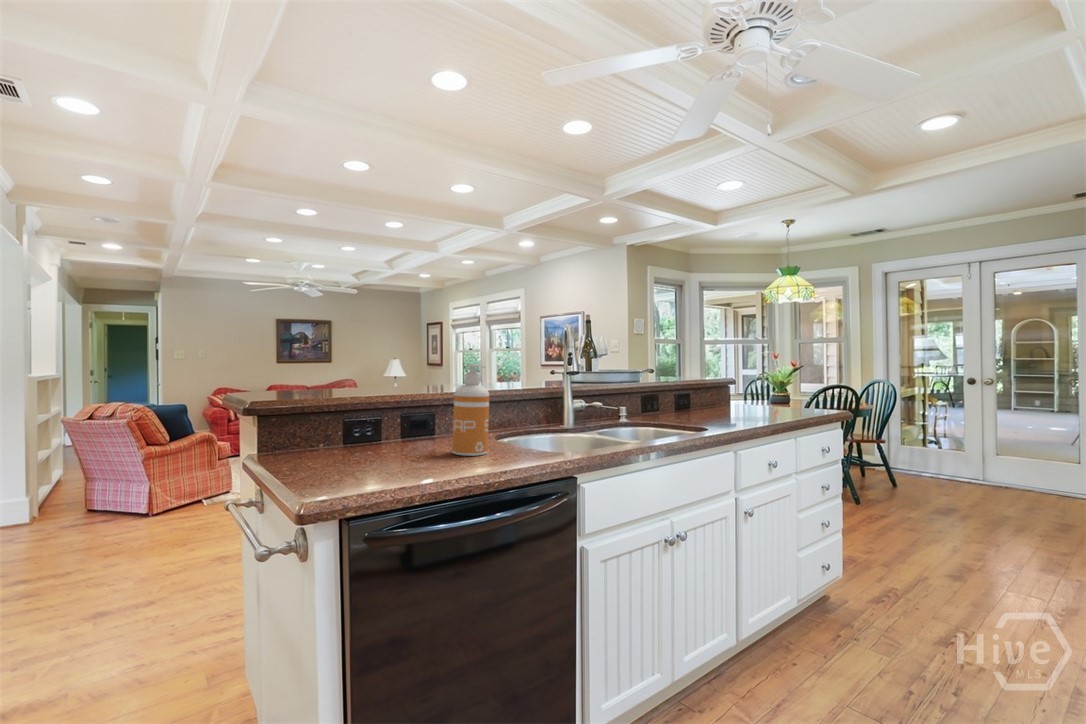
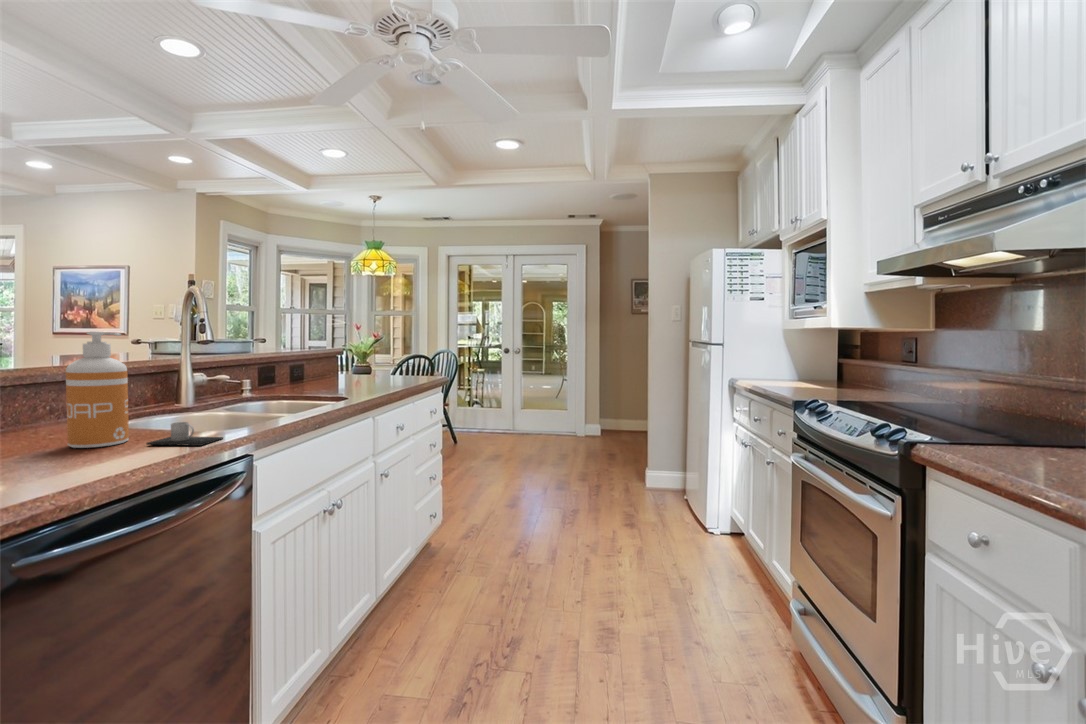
mug: none [490,444,541,467] -> present [147,422,223,446]

